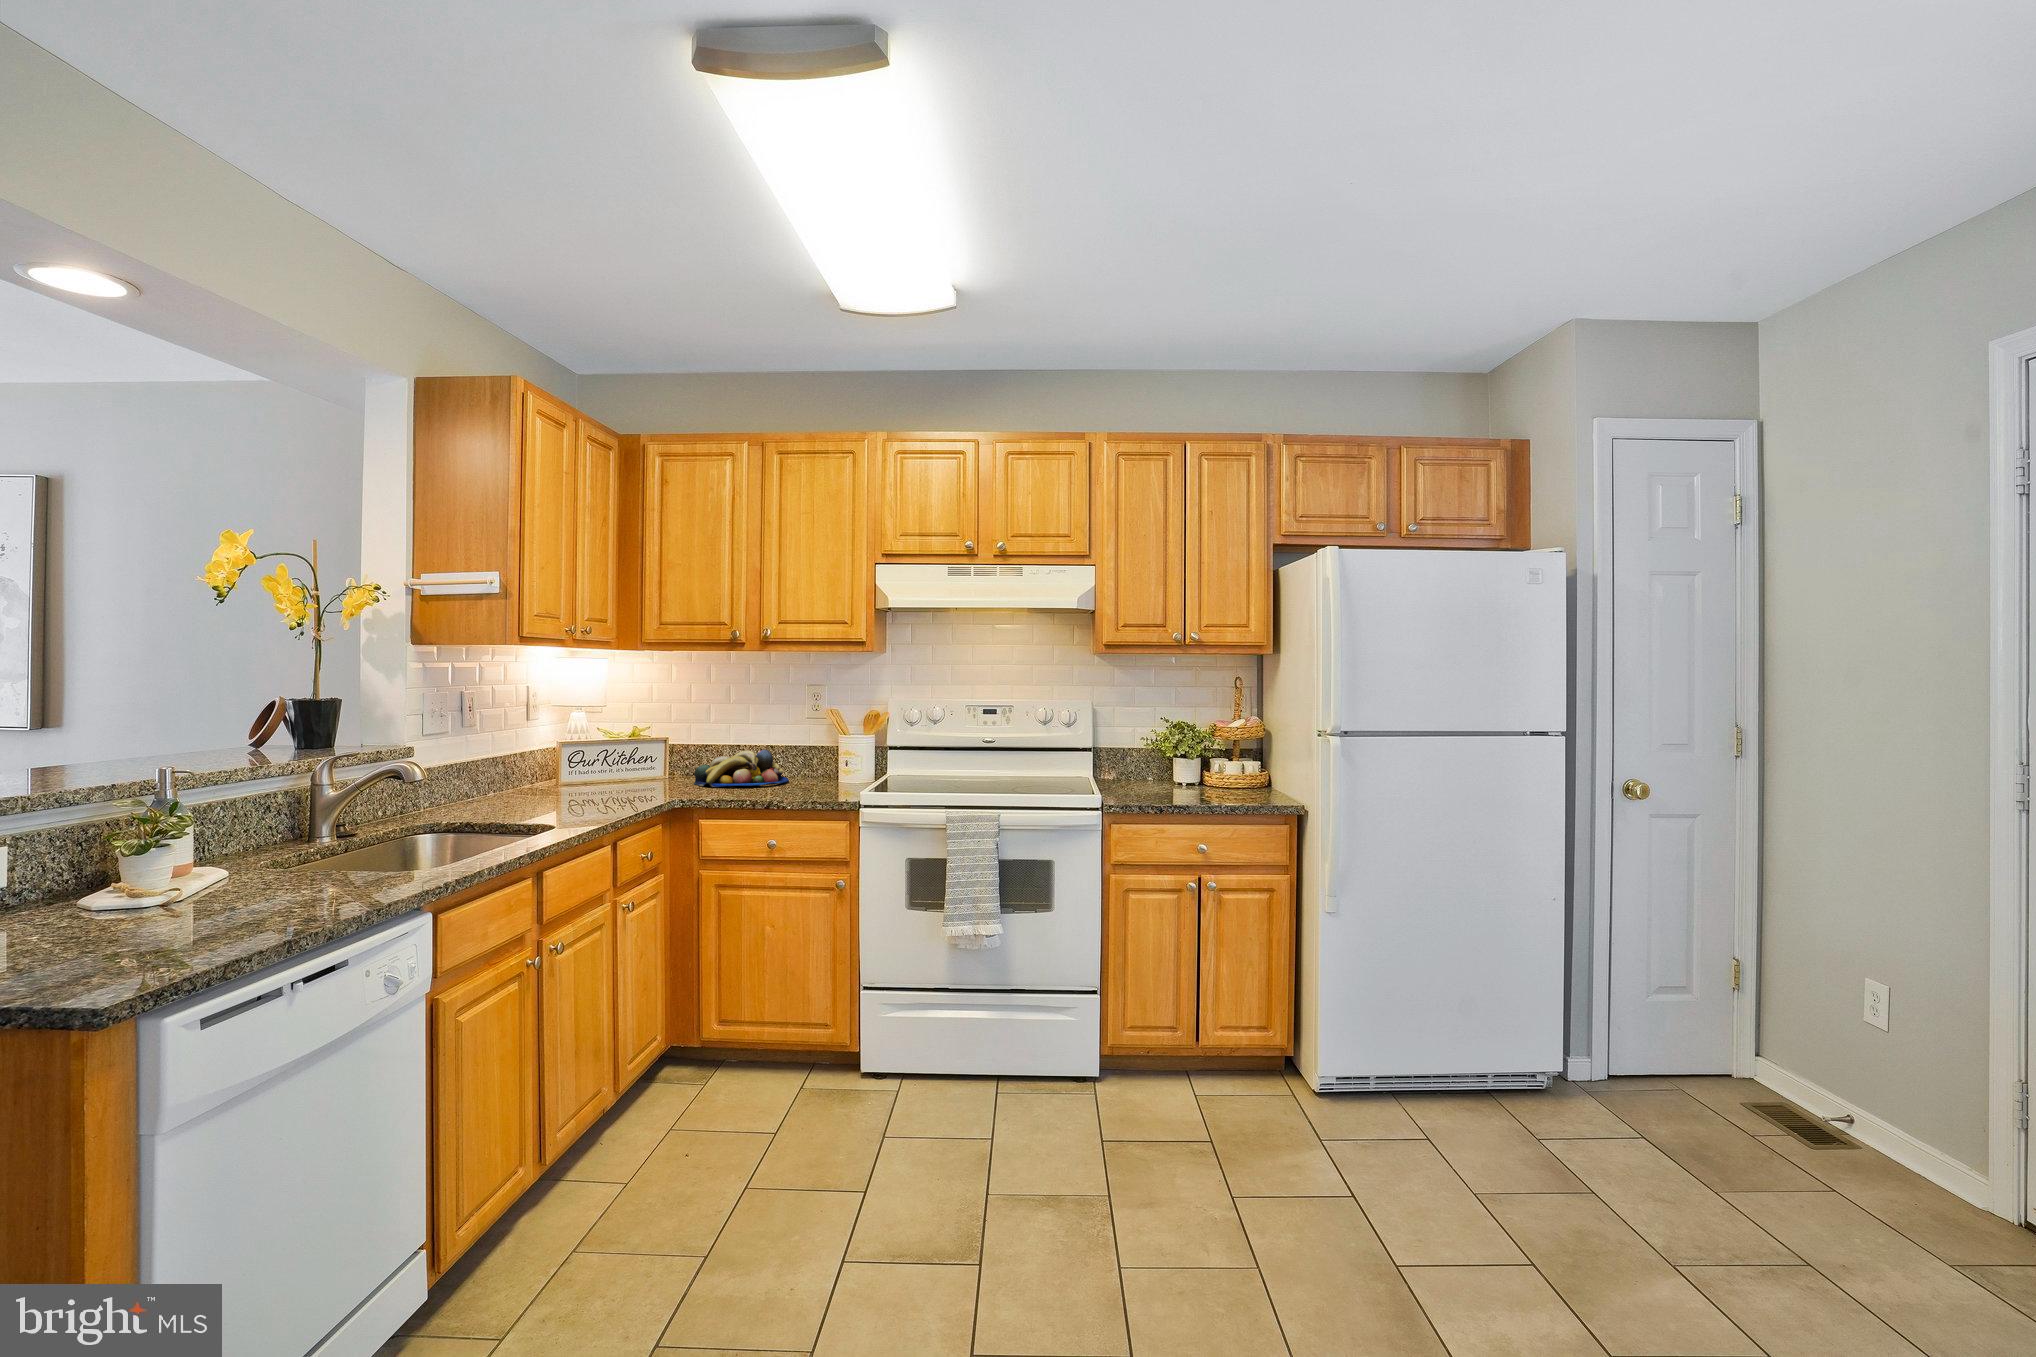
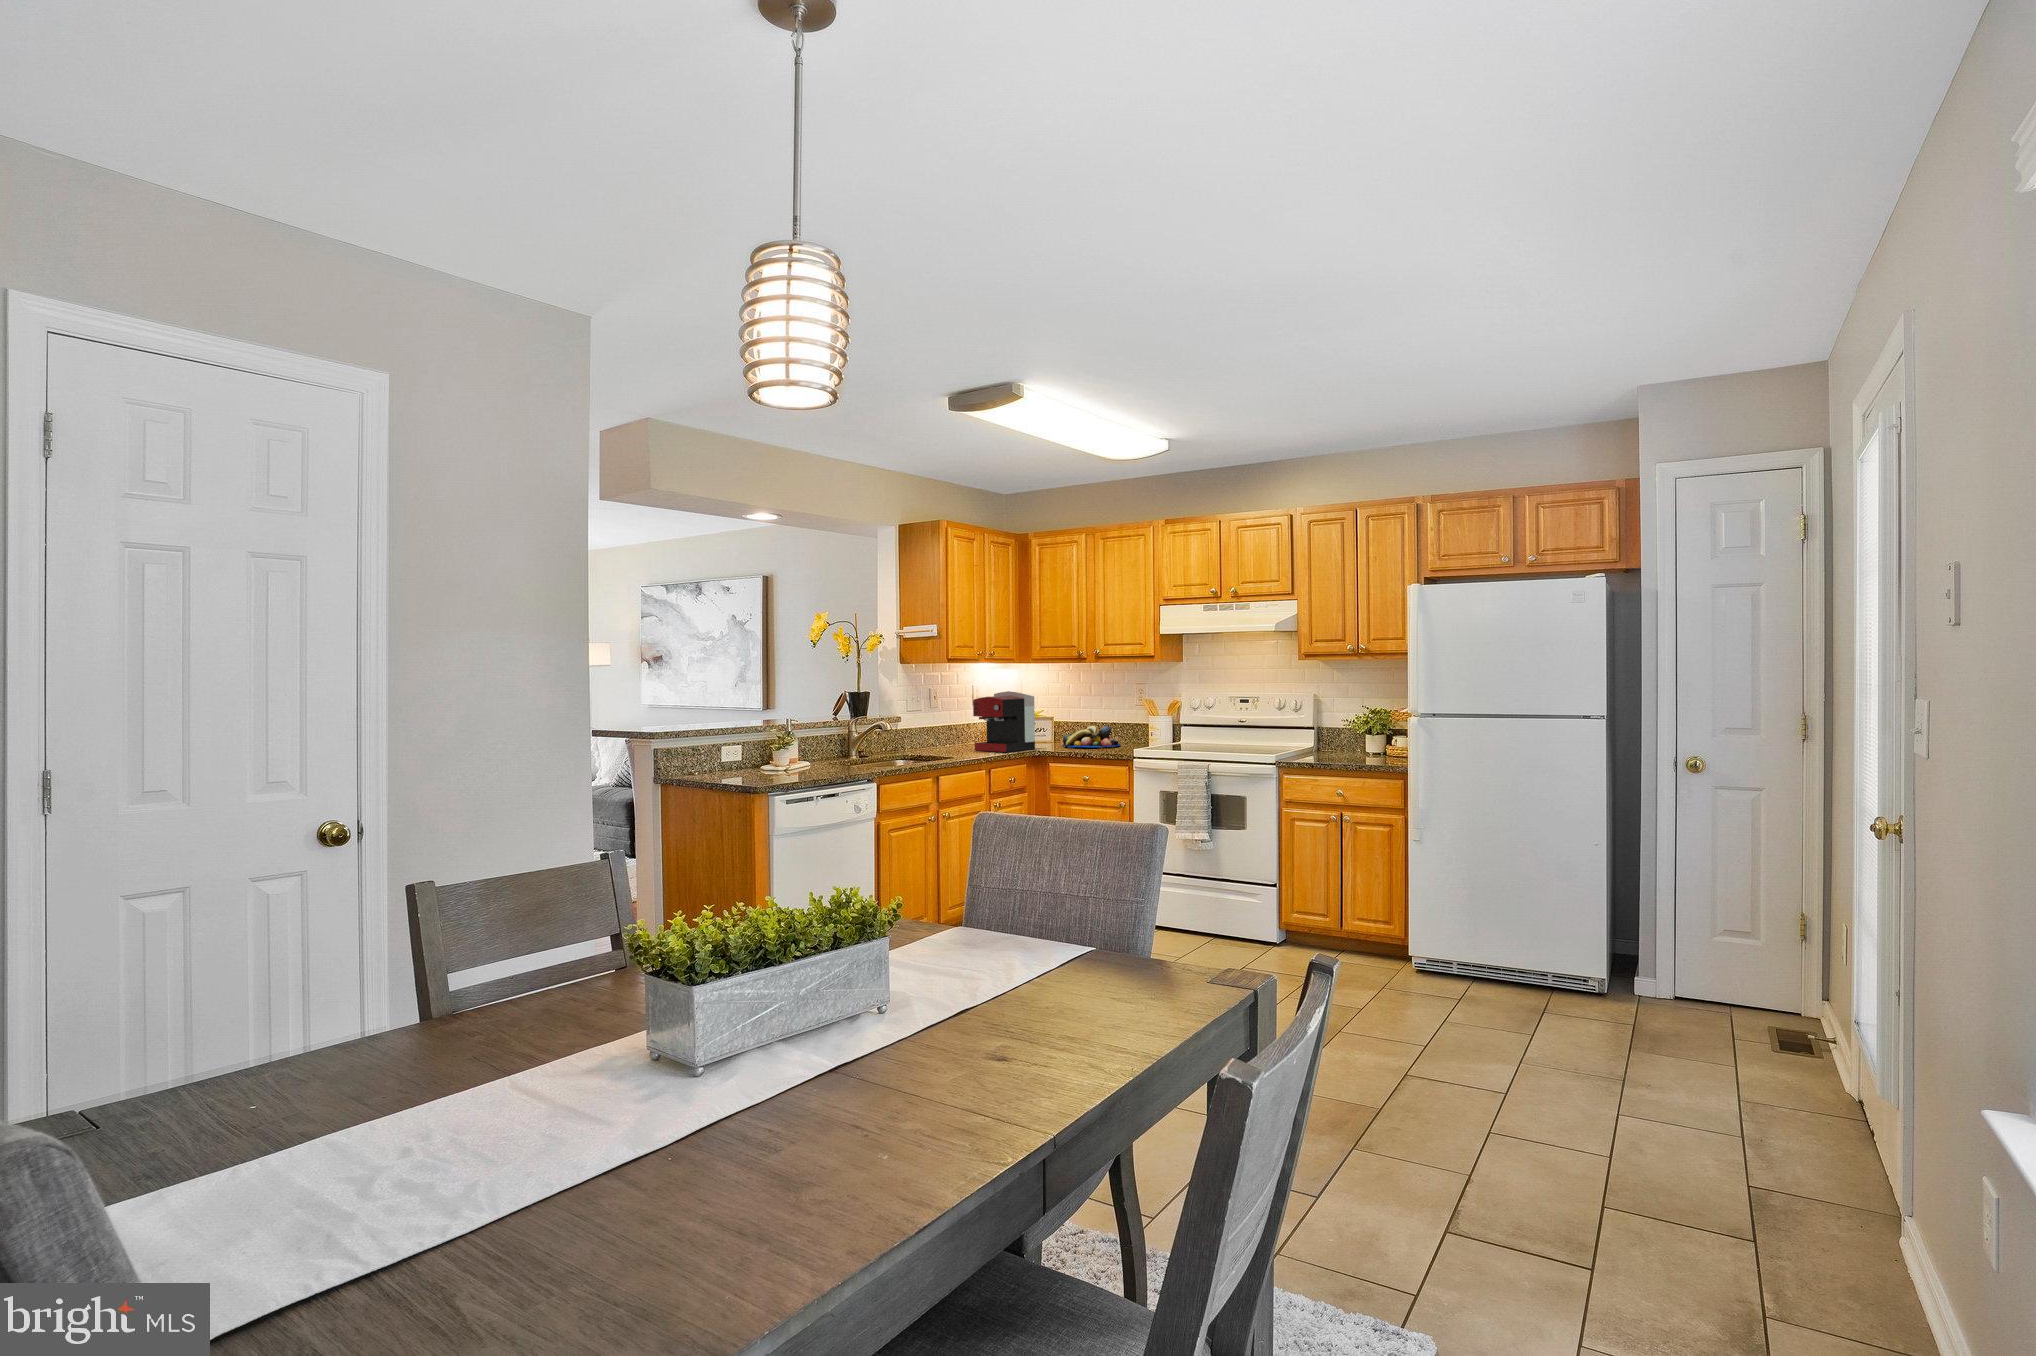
coffee maker: none [549,695,659,801] -> present [973,691,1035,752]

